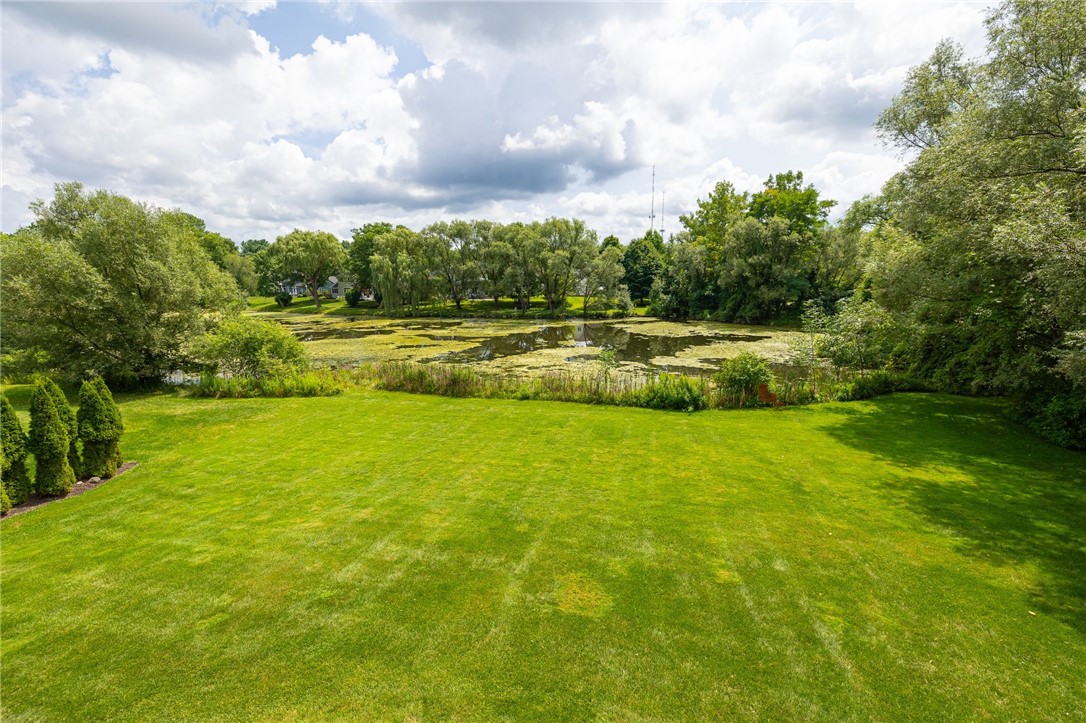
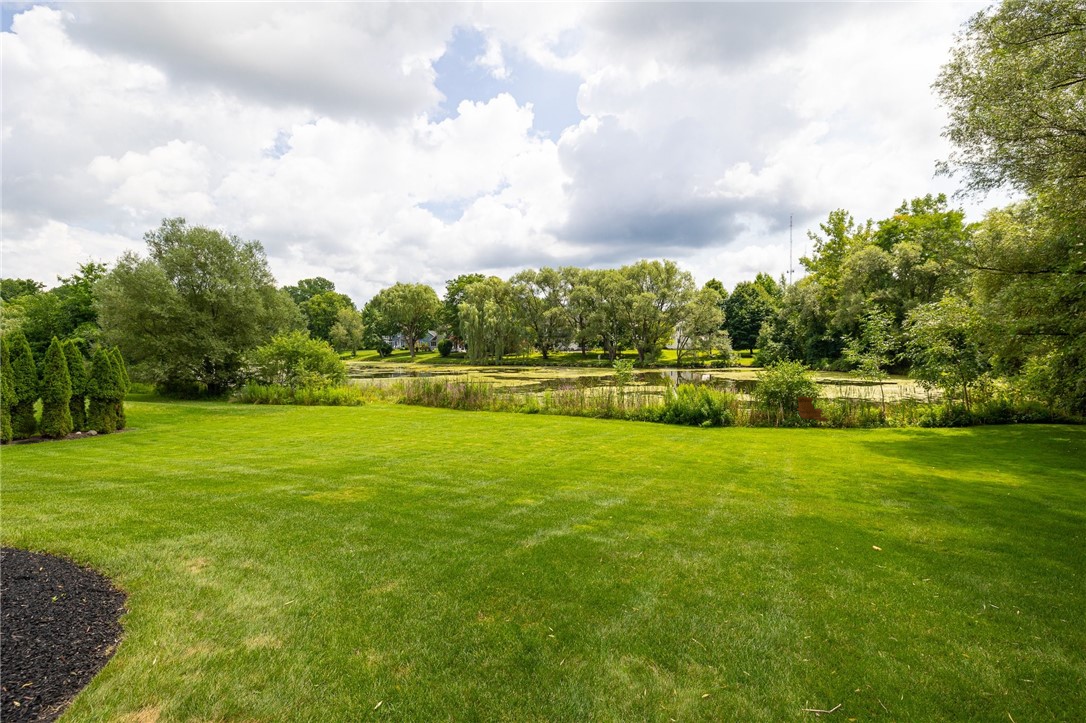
potted tree: none [12,475,50,513] -> present [16,415,41,444]

